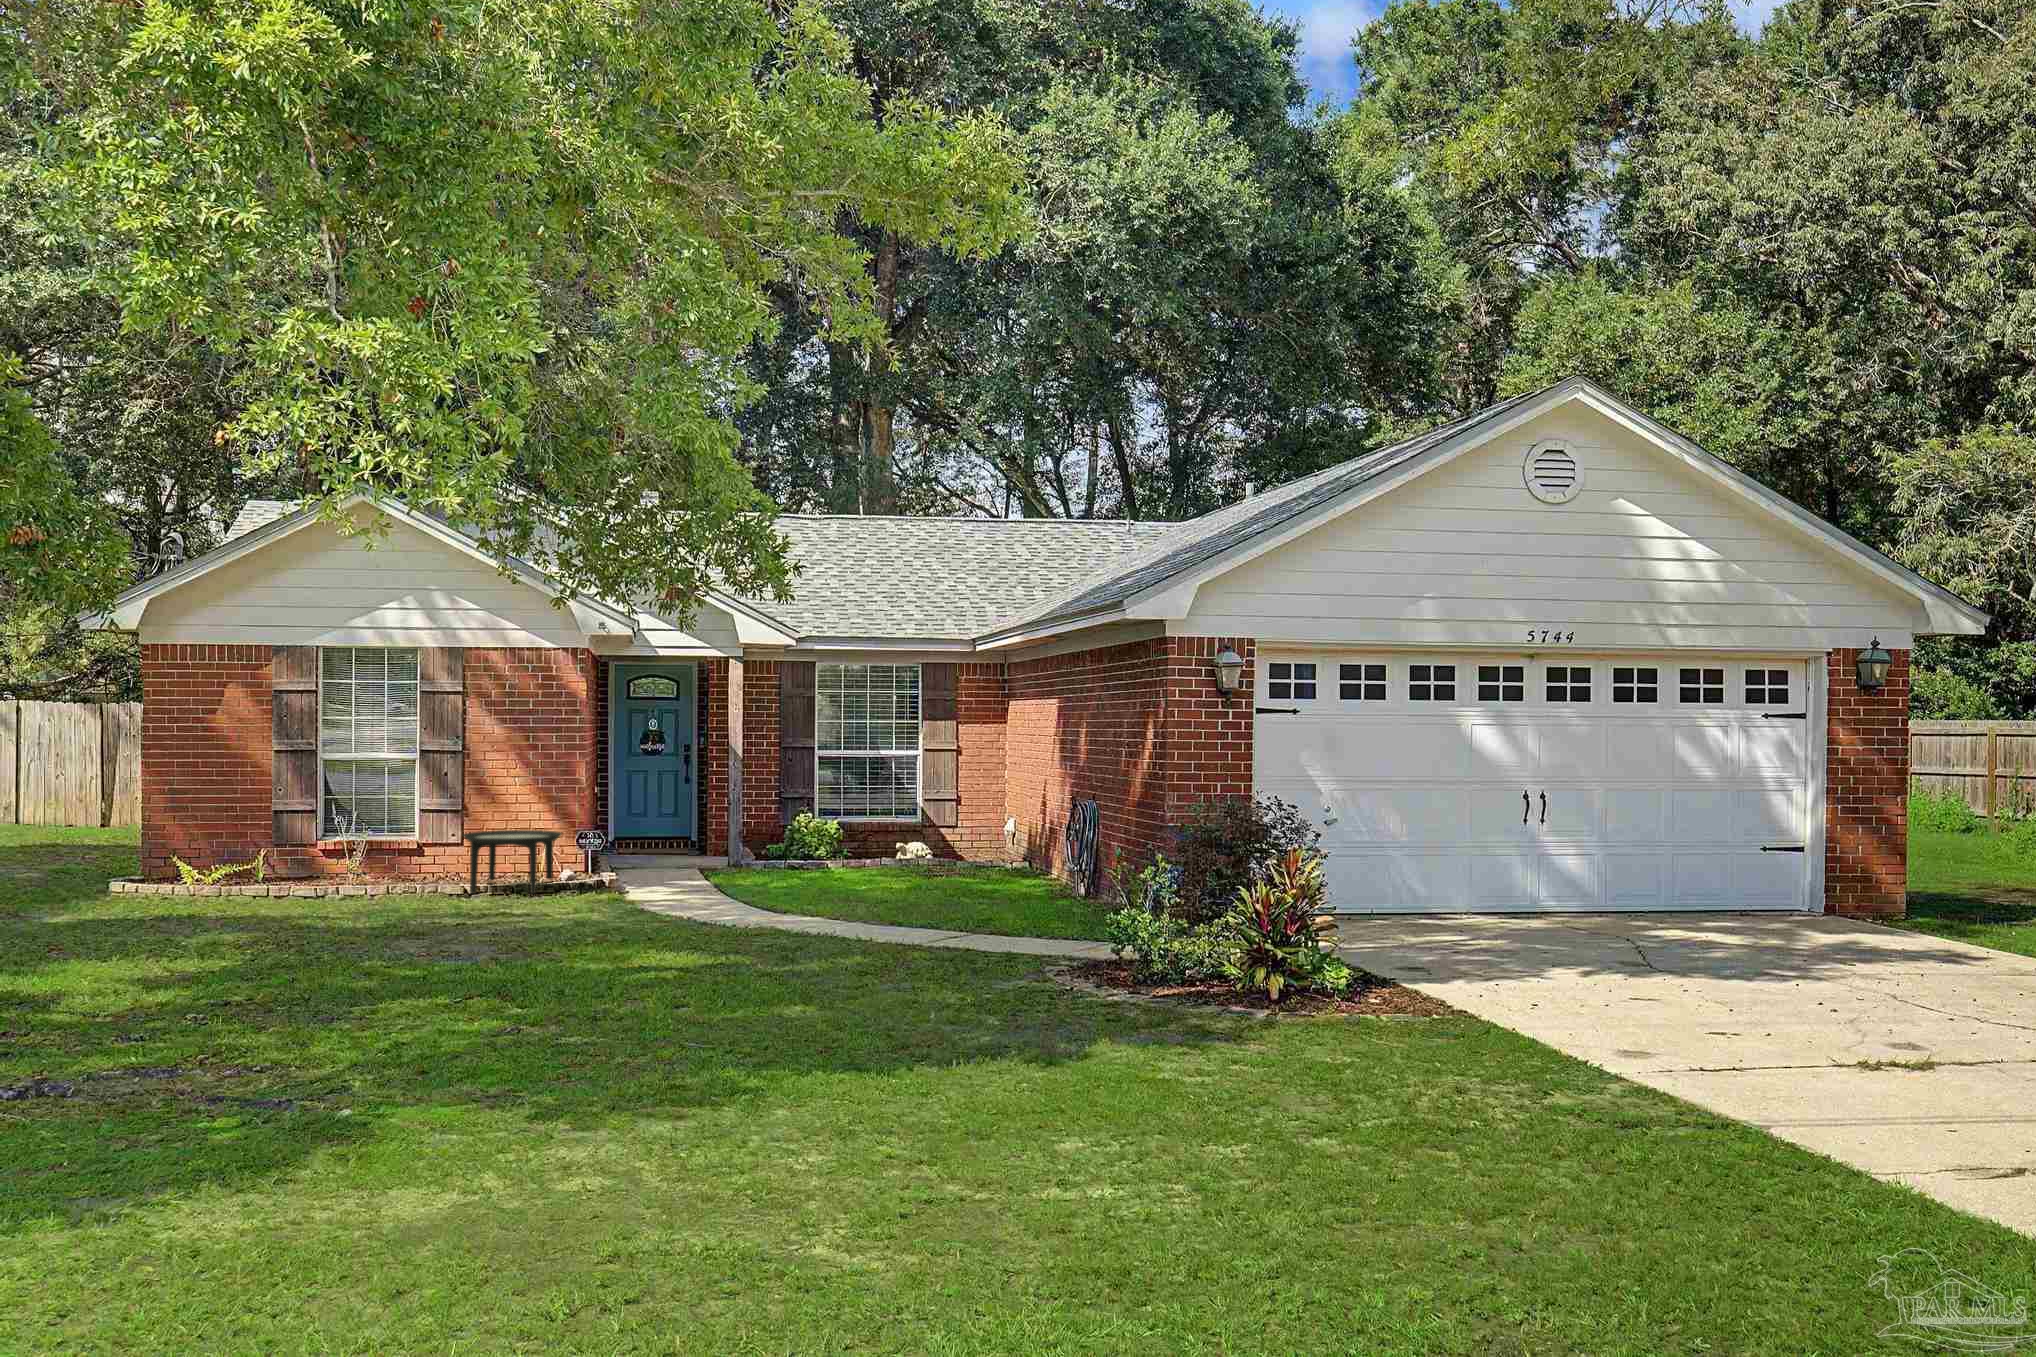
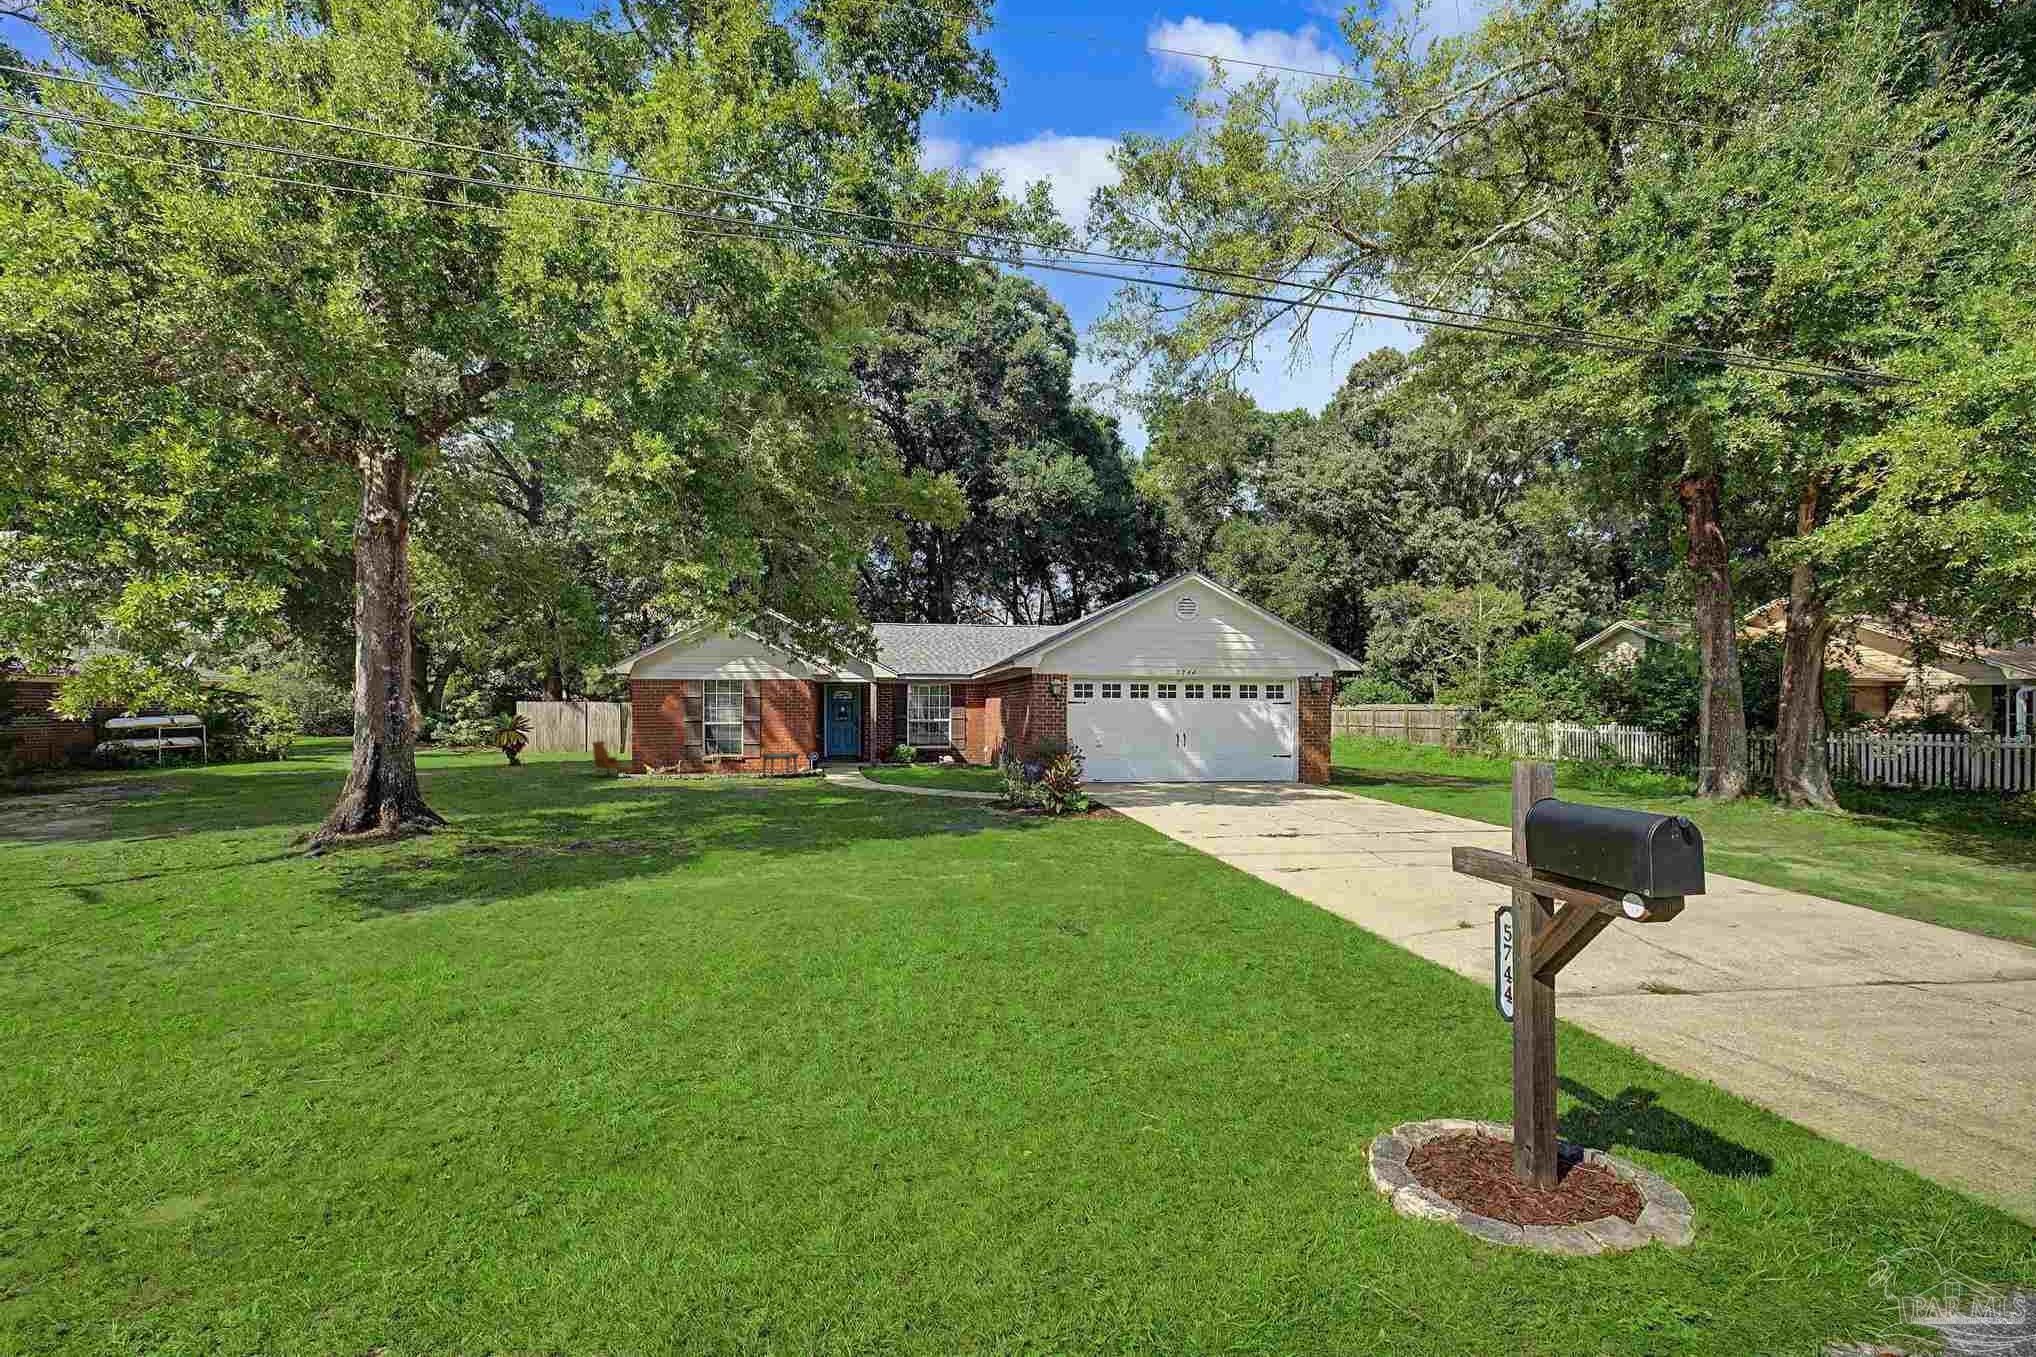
lounge chair: none [44,800,152,894] -> present [593,741,635,777]

